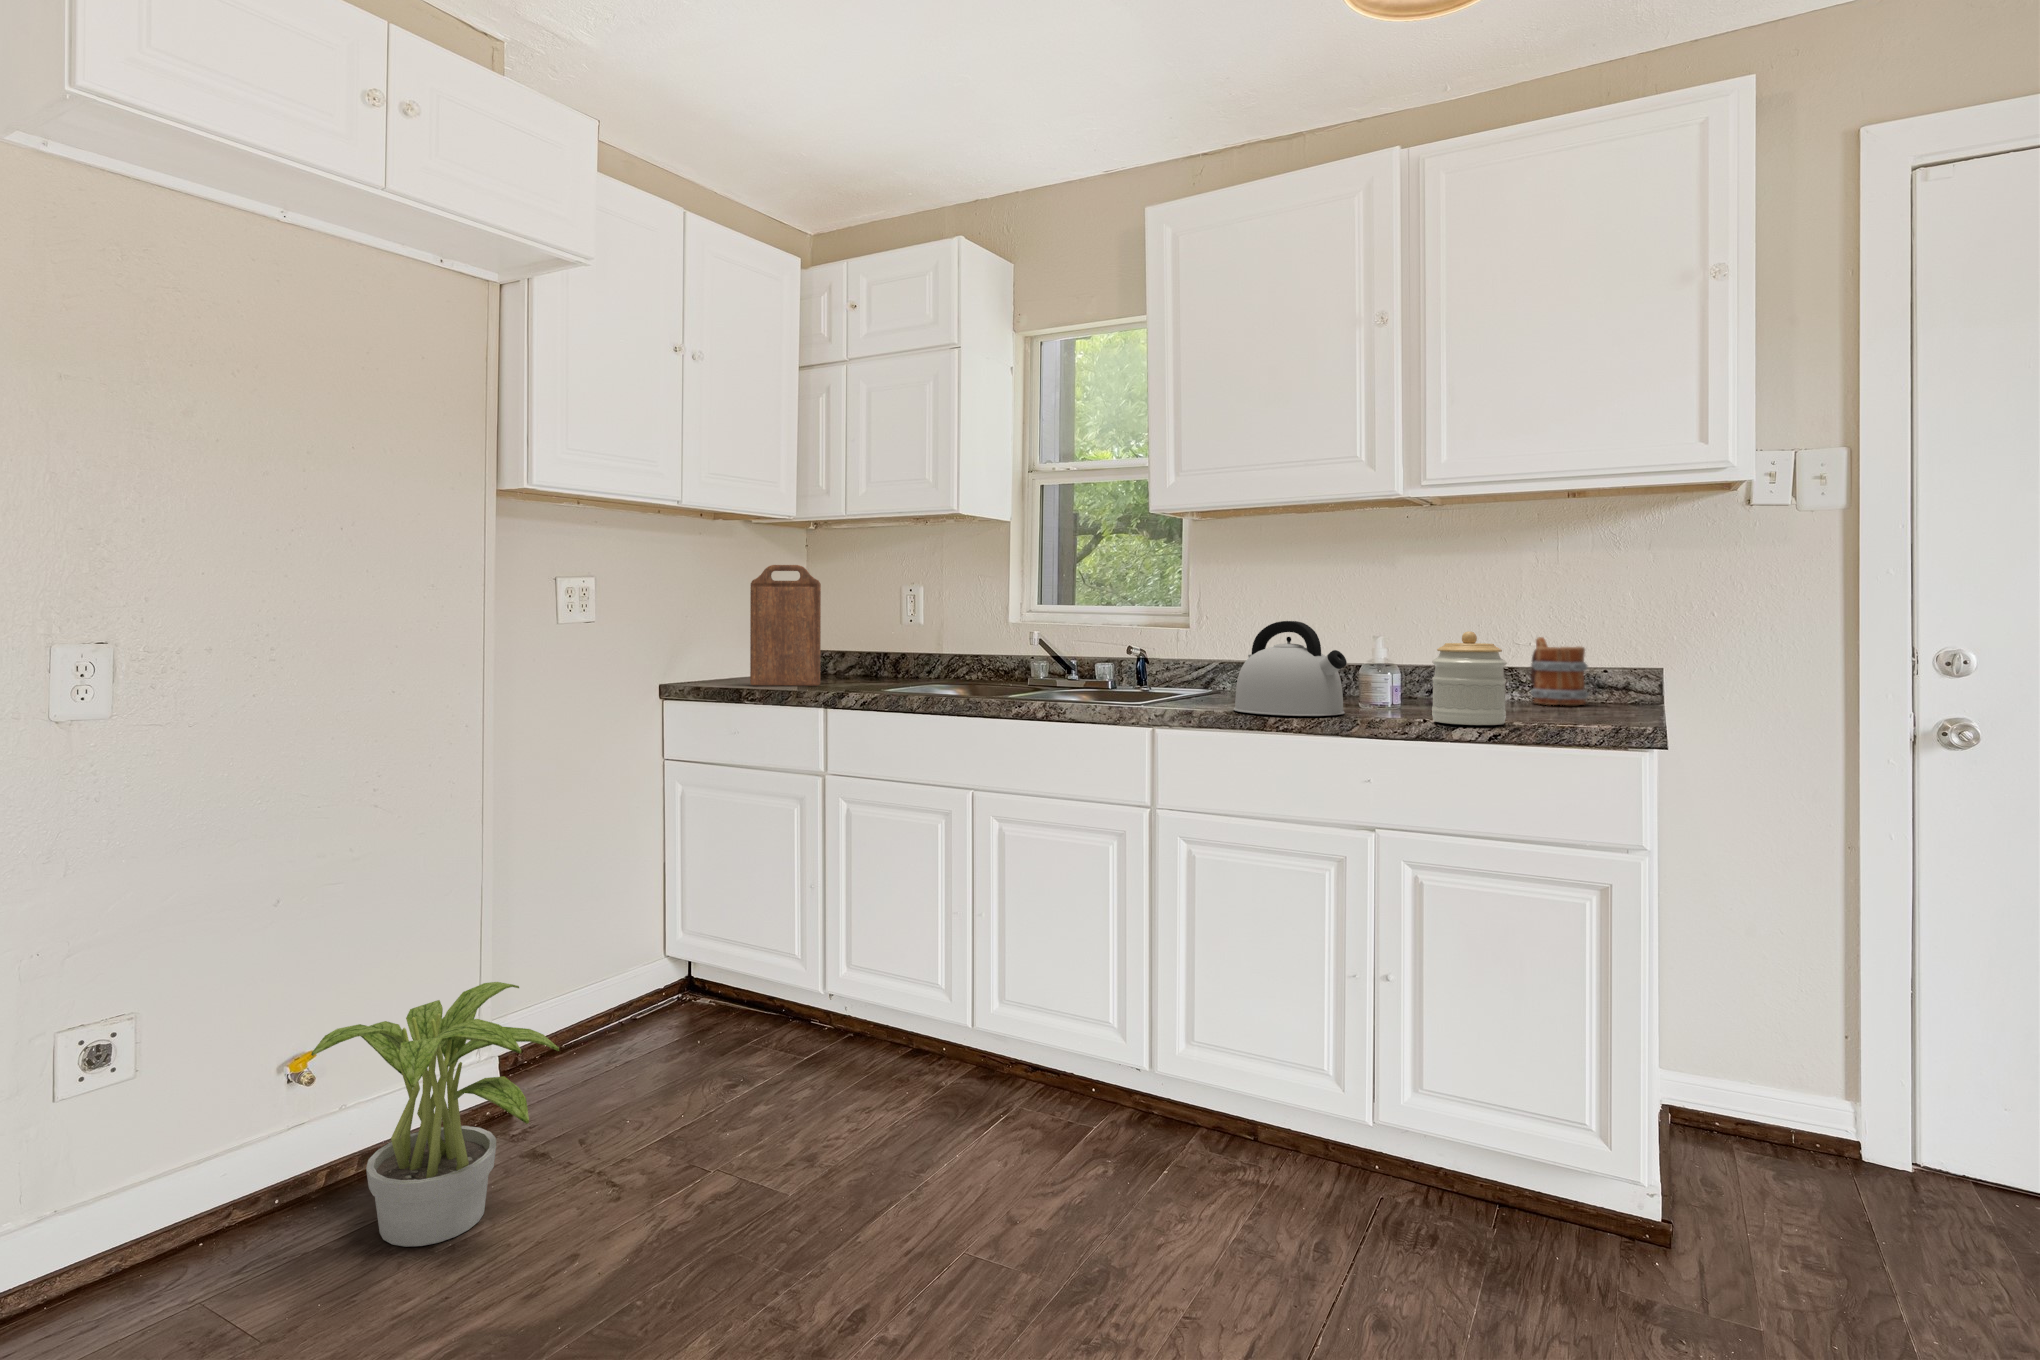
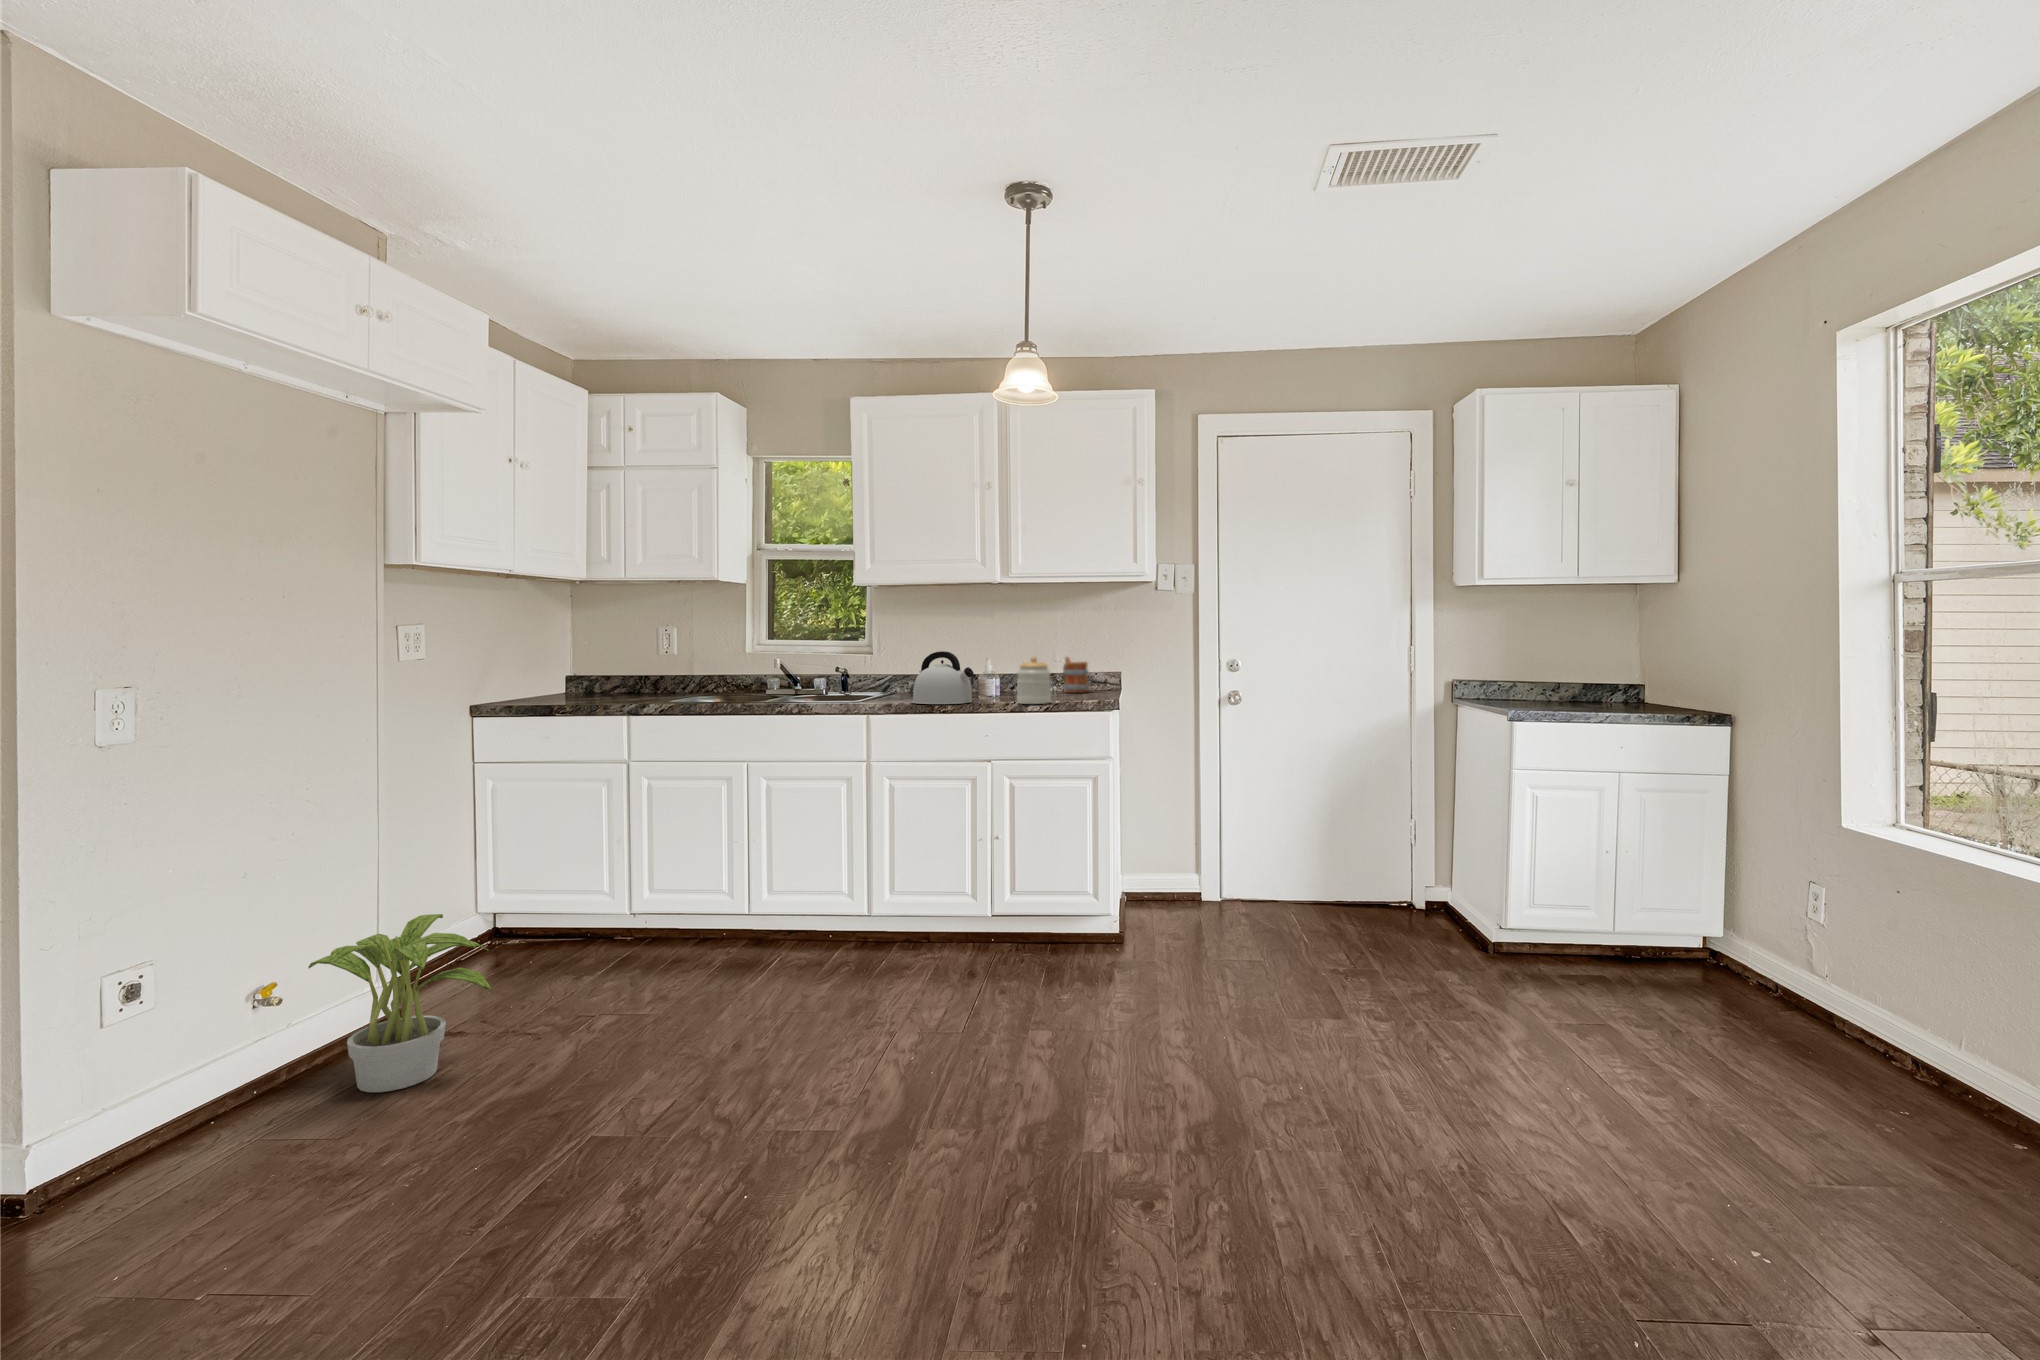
cutting board: present [750,565,821,686] -> none [550,613,609,703]

